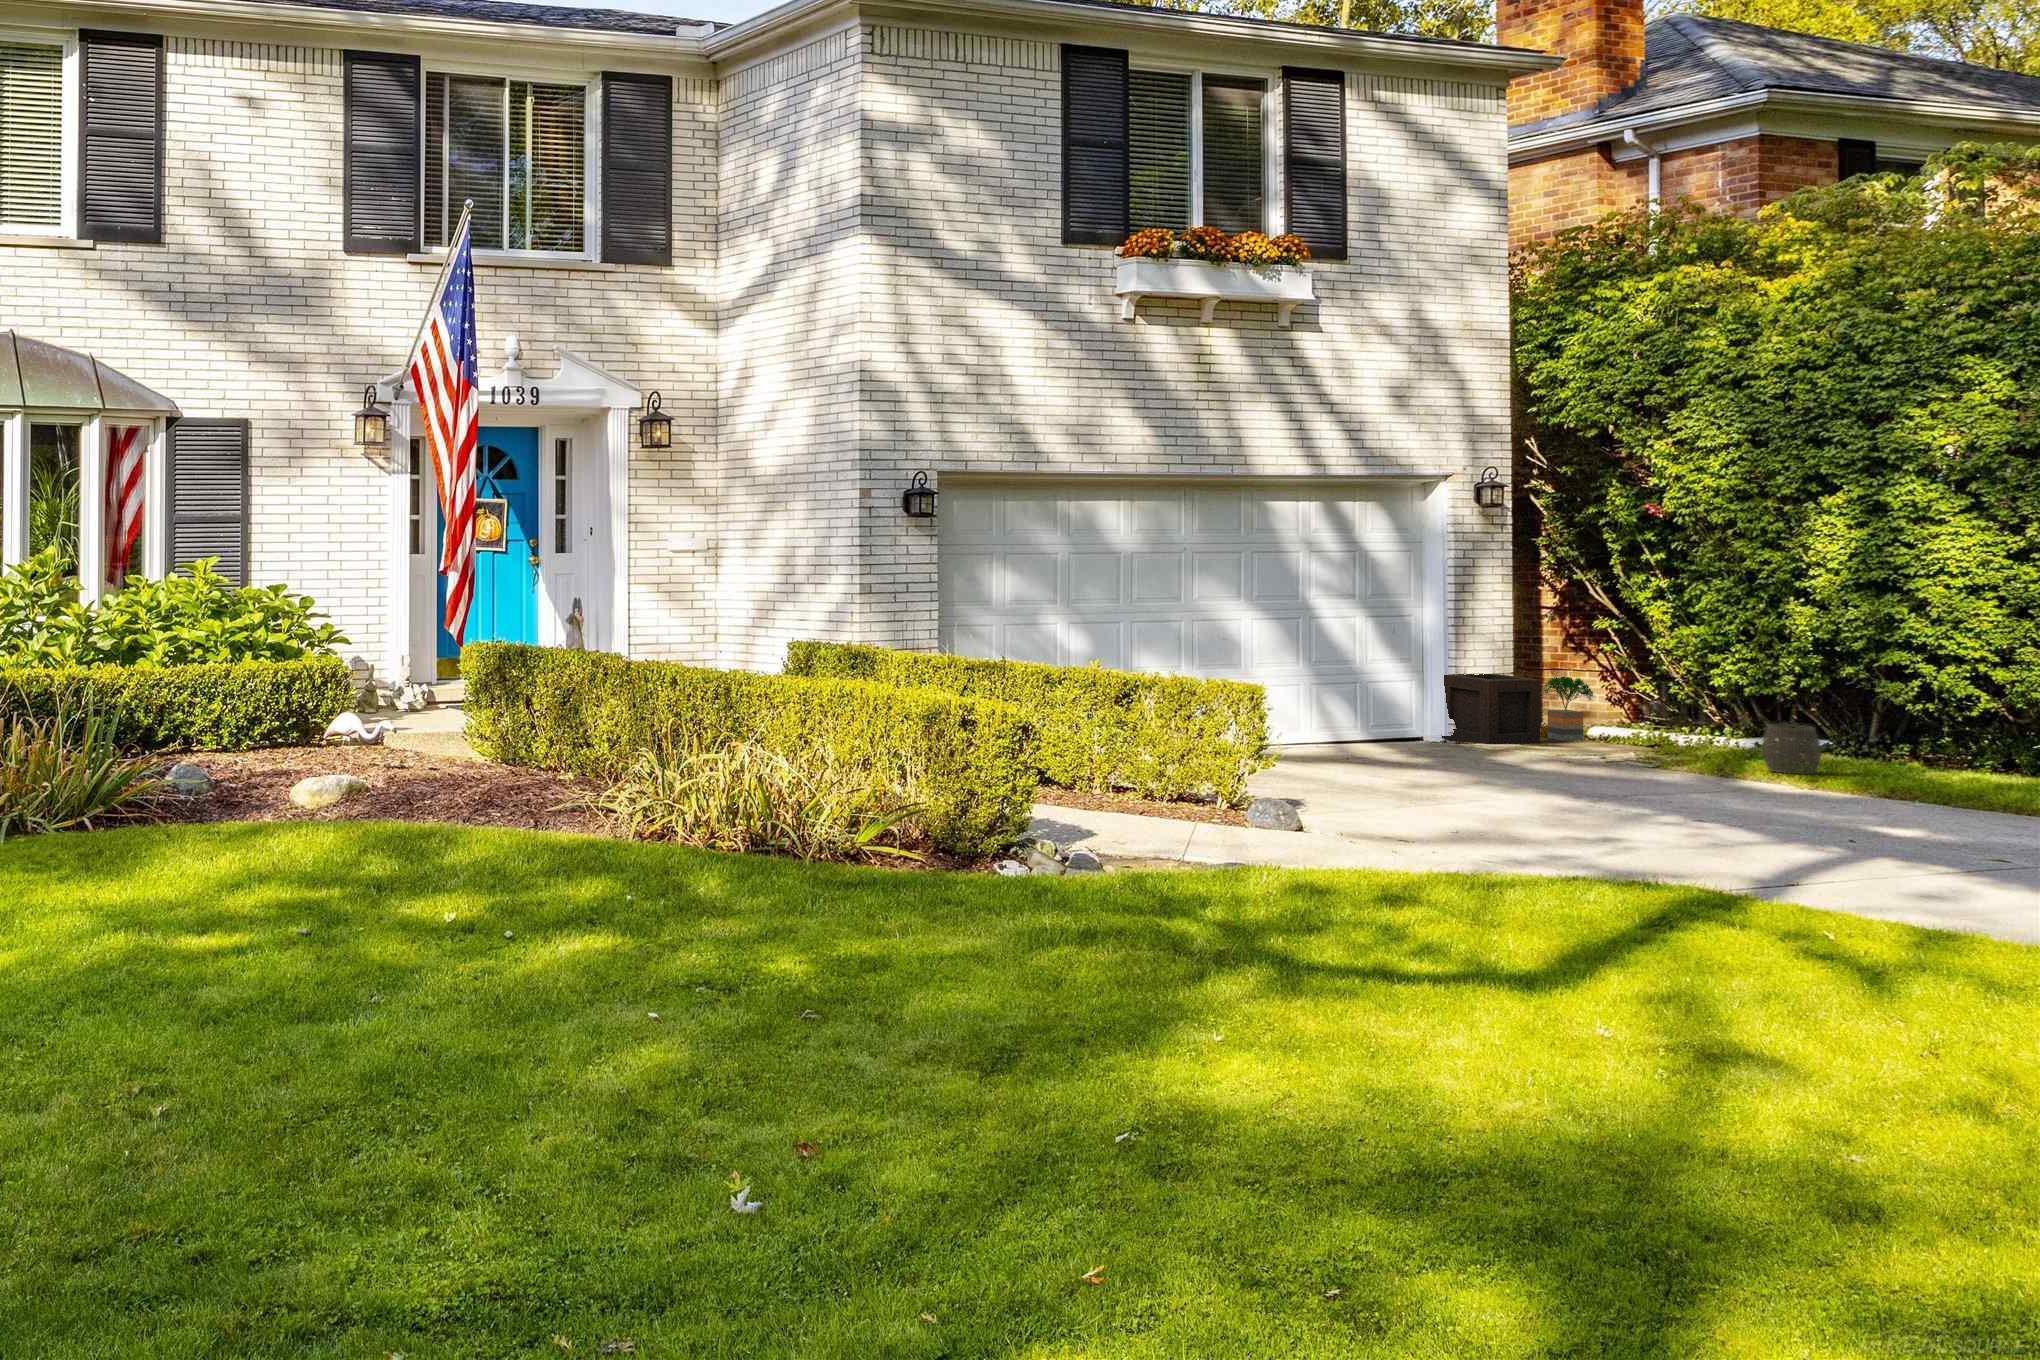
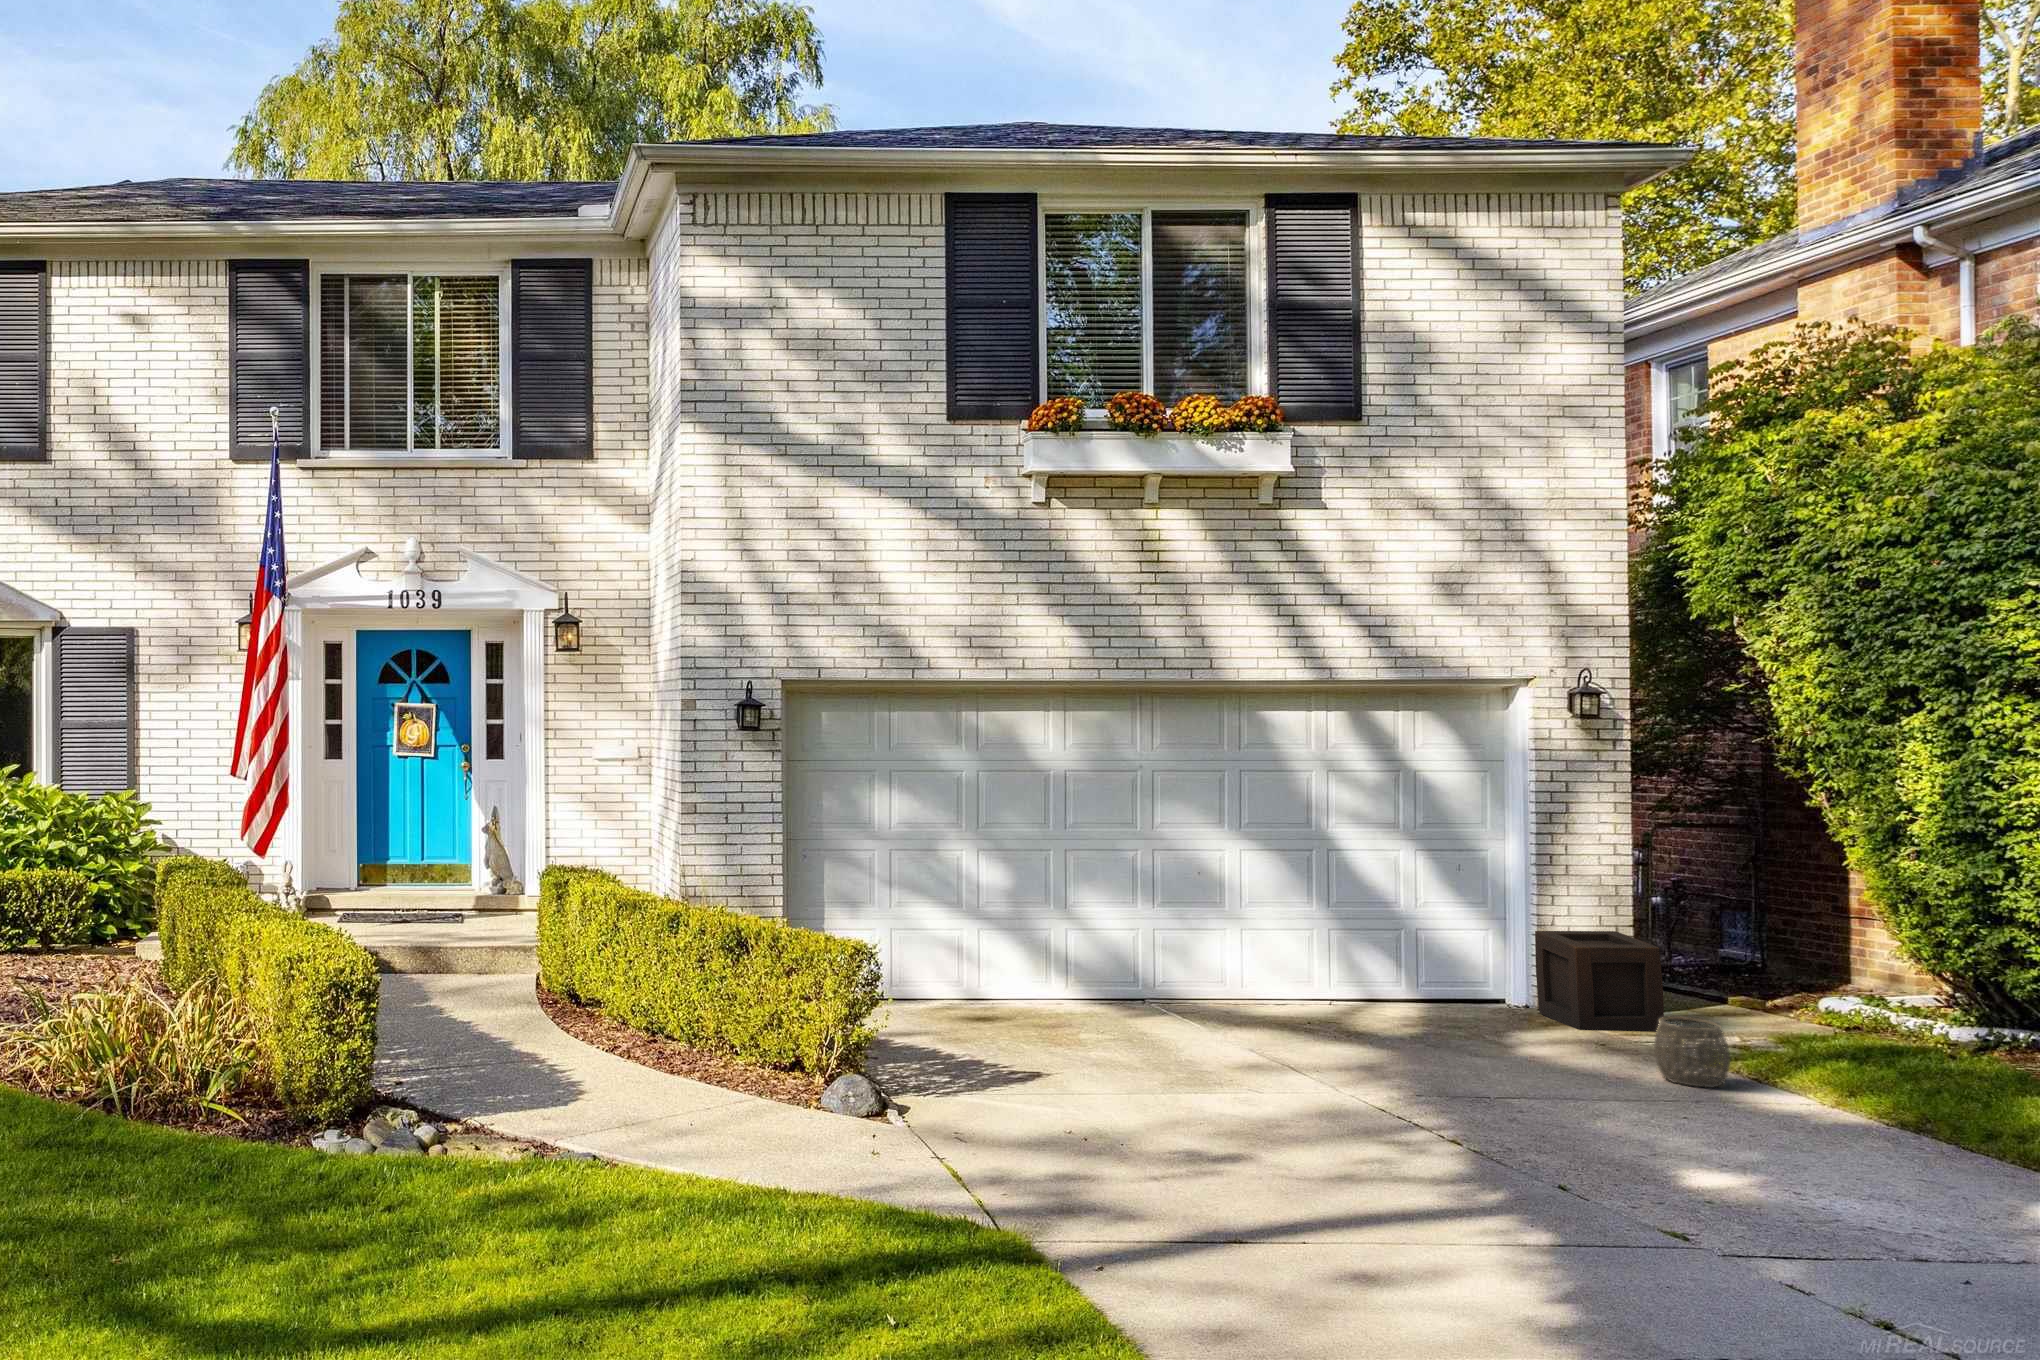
potted tree: present [1543,676,1593,741] -> none [1697,936,1769,1026]
woven basket: present [1762,724,1821,775] -> present [1654,1016,1730,1087]

